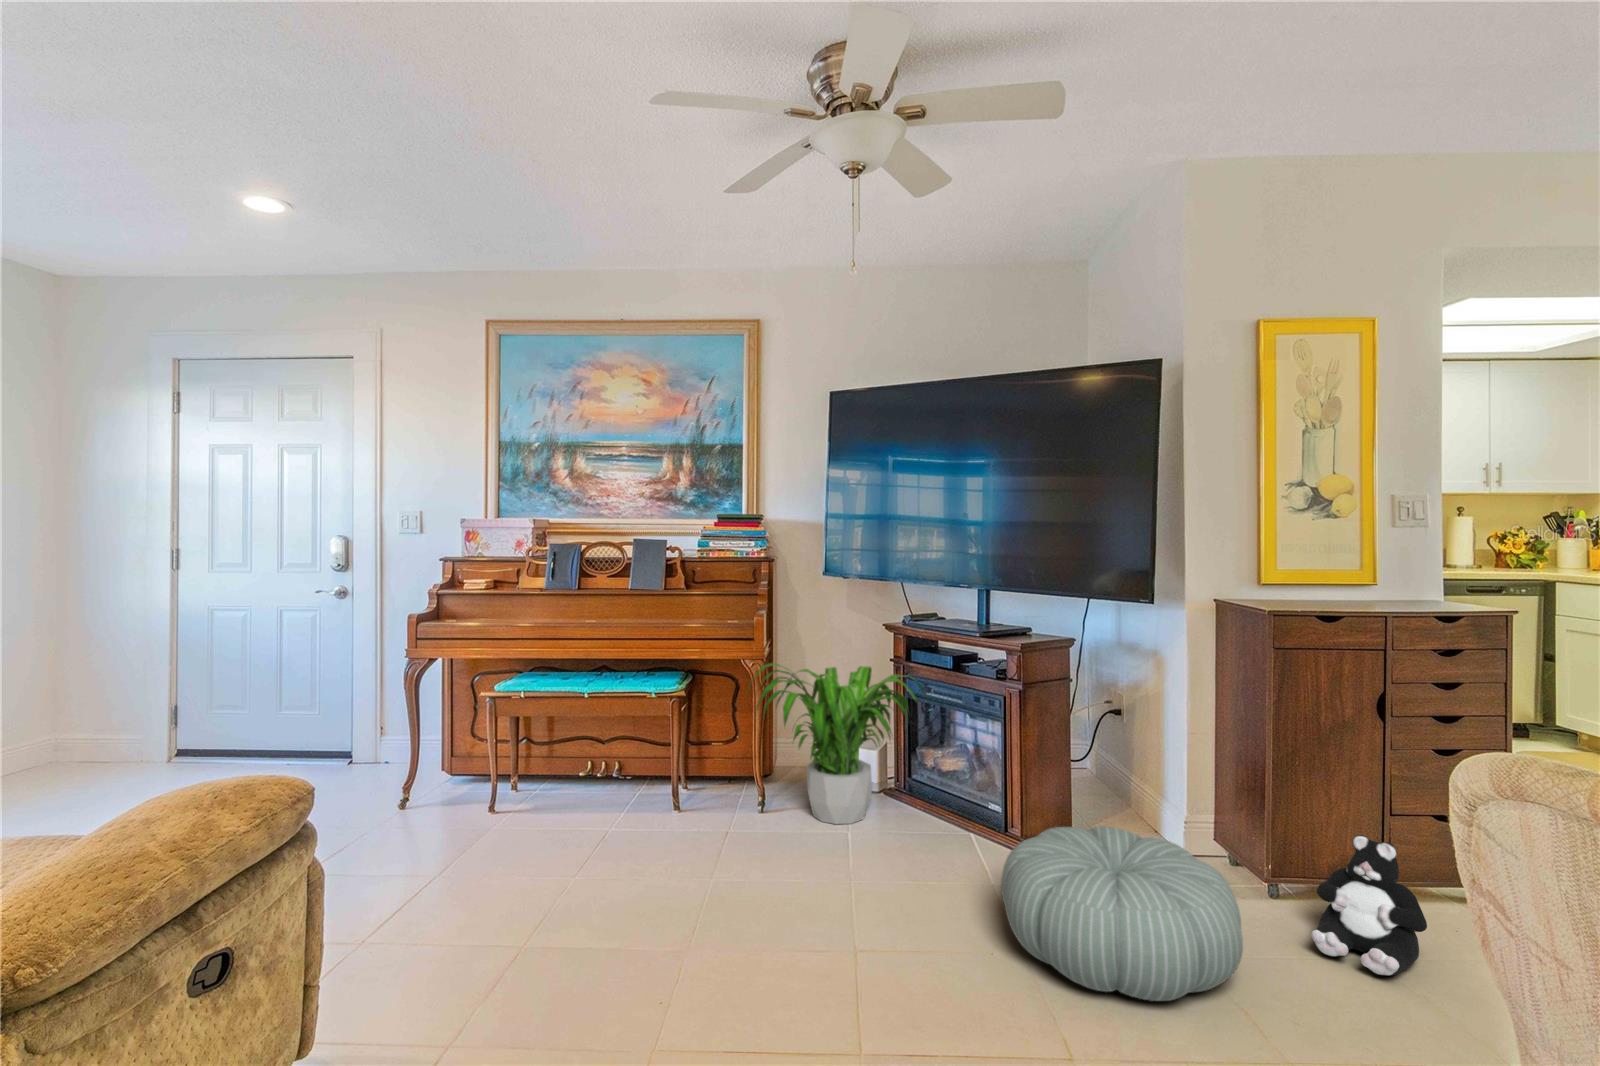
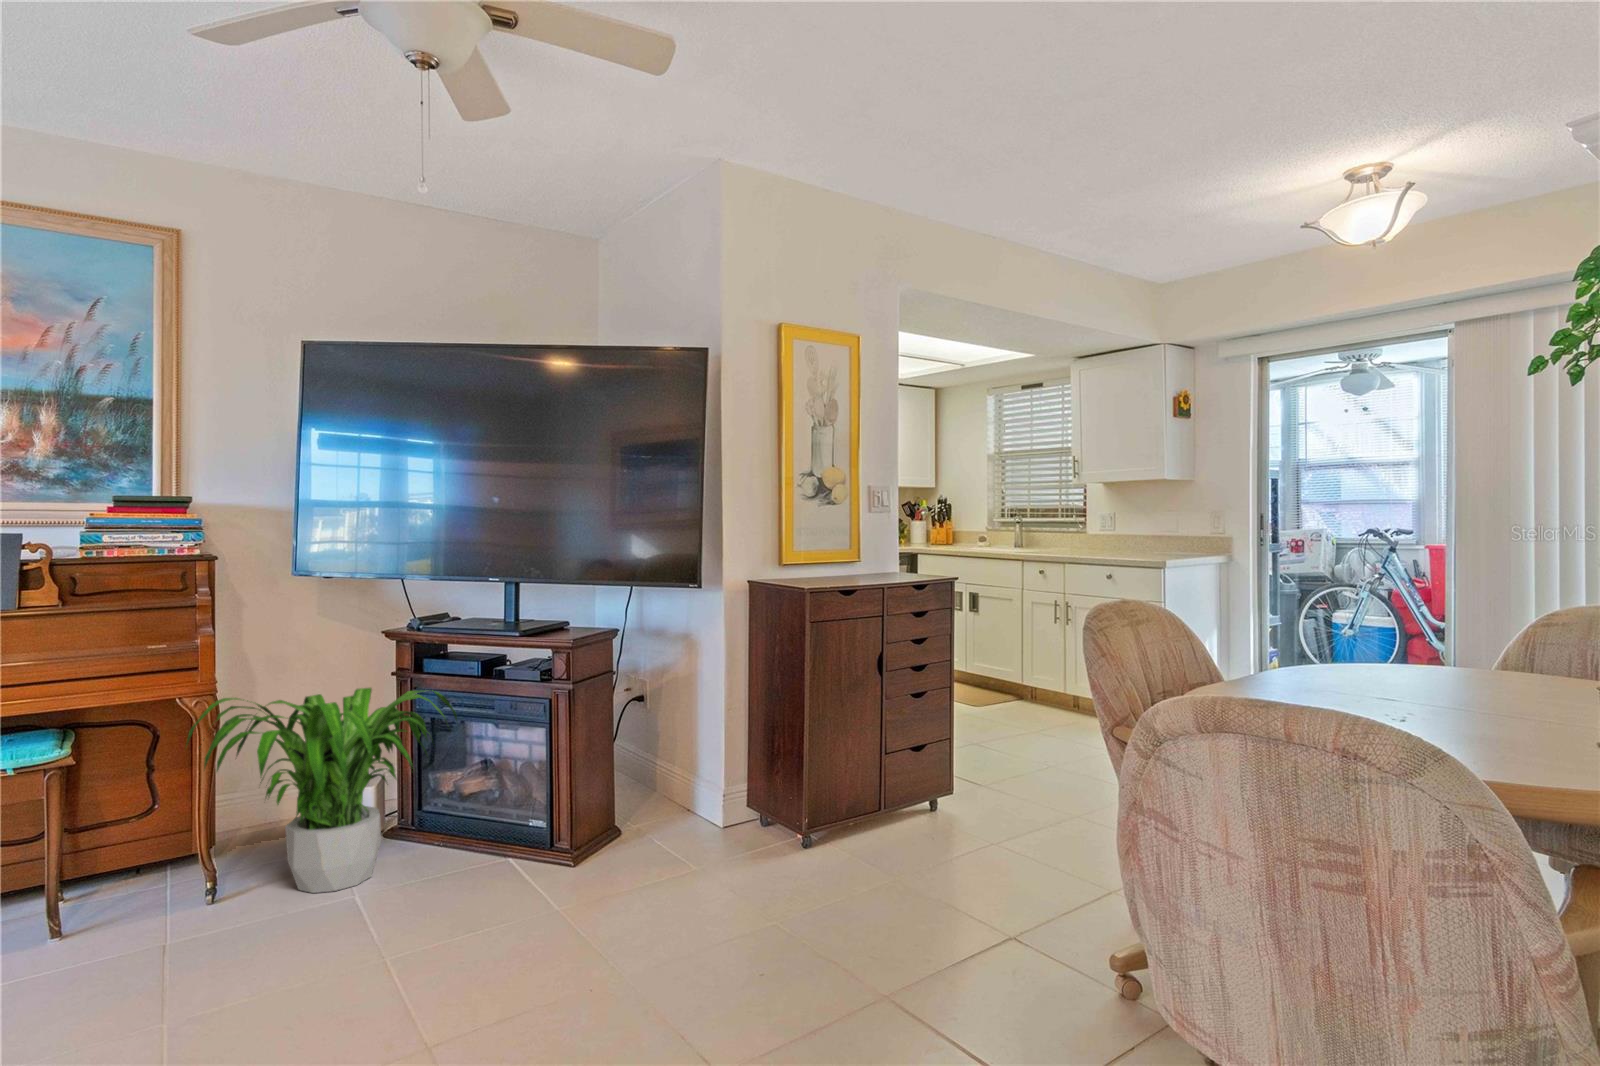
pouf: present [1001,826,1243,1001] -> none [571,809,794,962]
plush toy: present [1311,835,1427,976] -> none [834,769,908,878]

